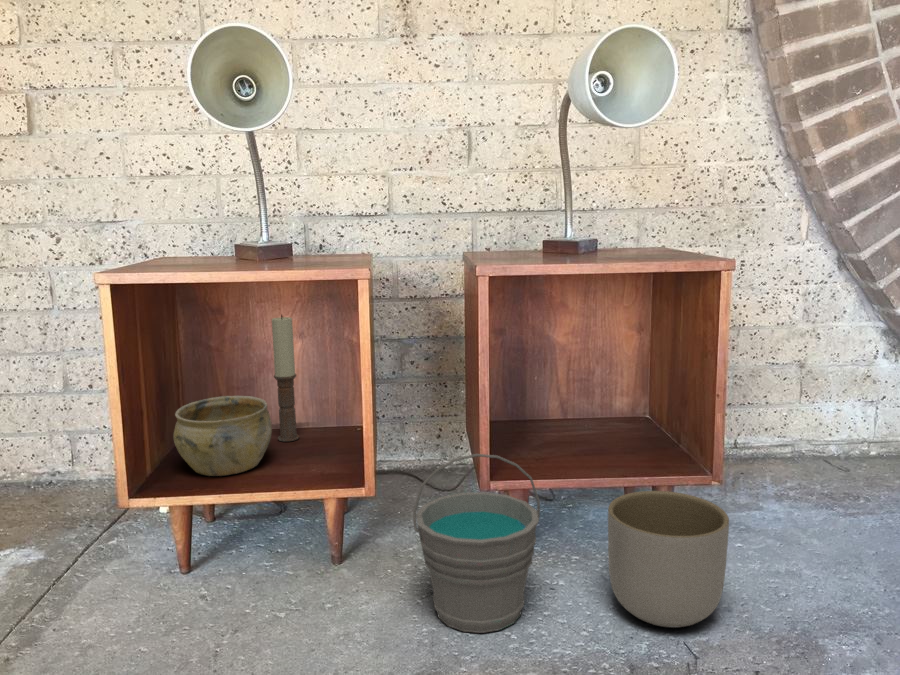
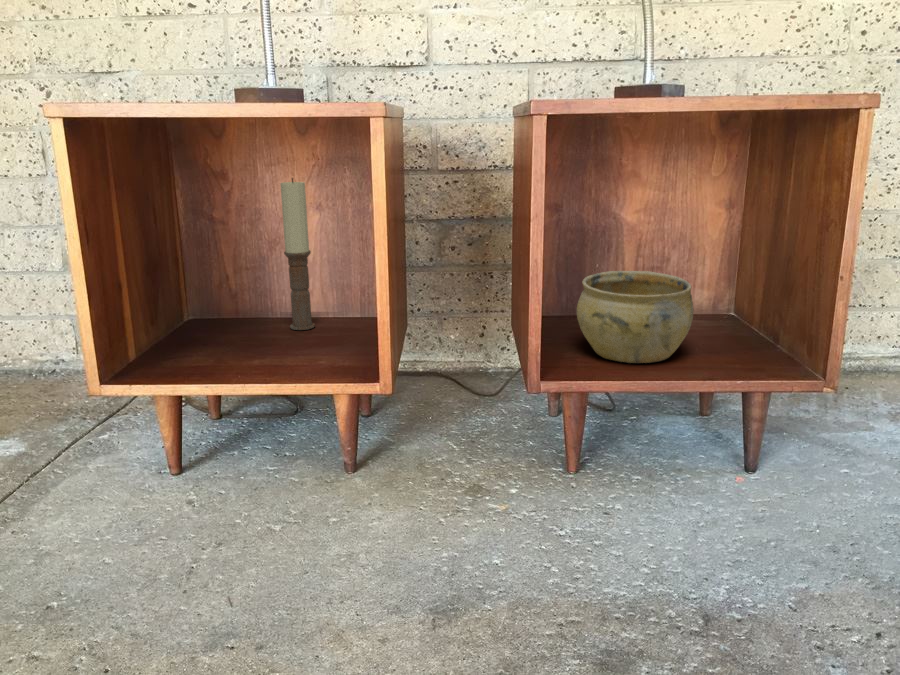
ceramic bowl: present [173,396,272,476] -> present [576,271,694,363]
bucket: present [413,454,540,633] -> none [434,342,595,562]
planter: present [608,491,729,627] -> none [680,399,846,569]

